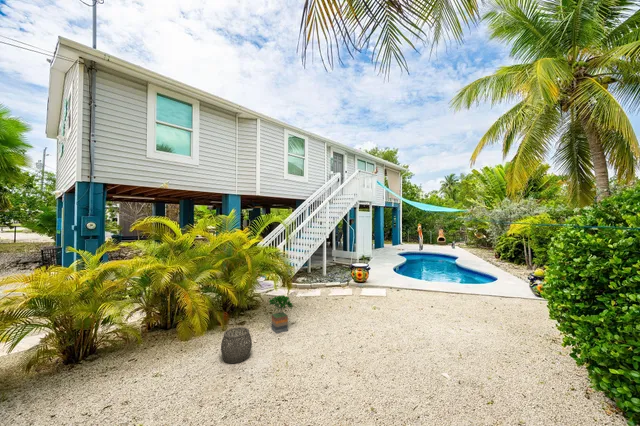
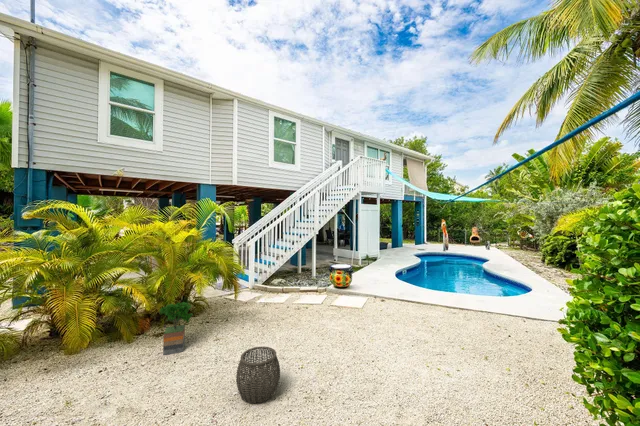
woven basket: present [221,327,252,363] -> present [236,347,280,403]

